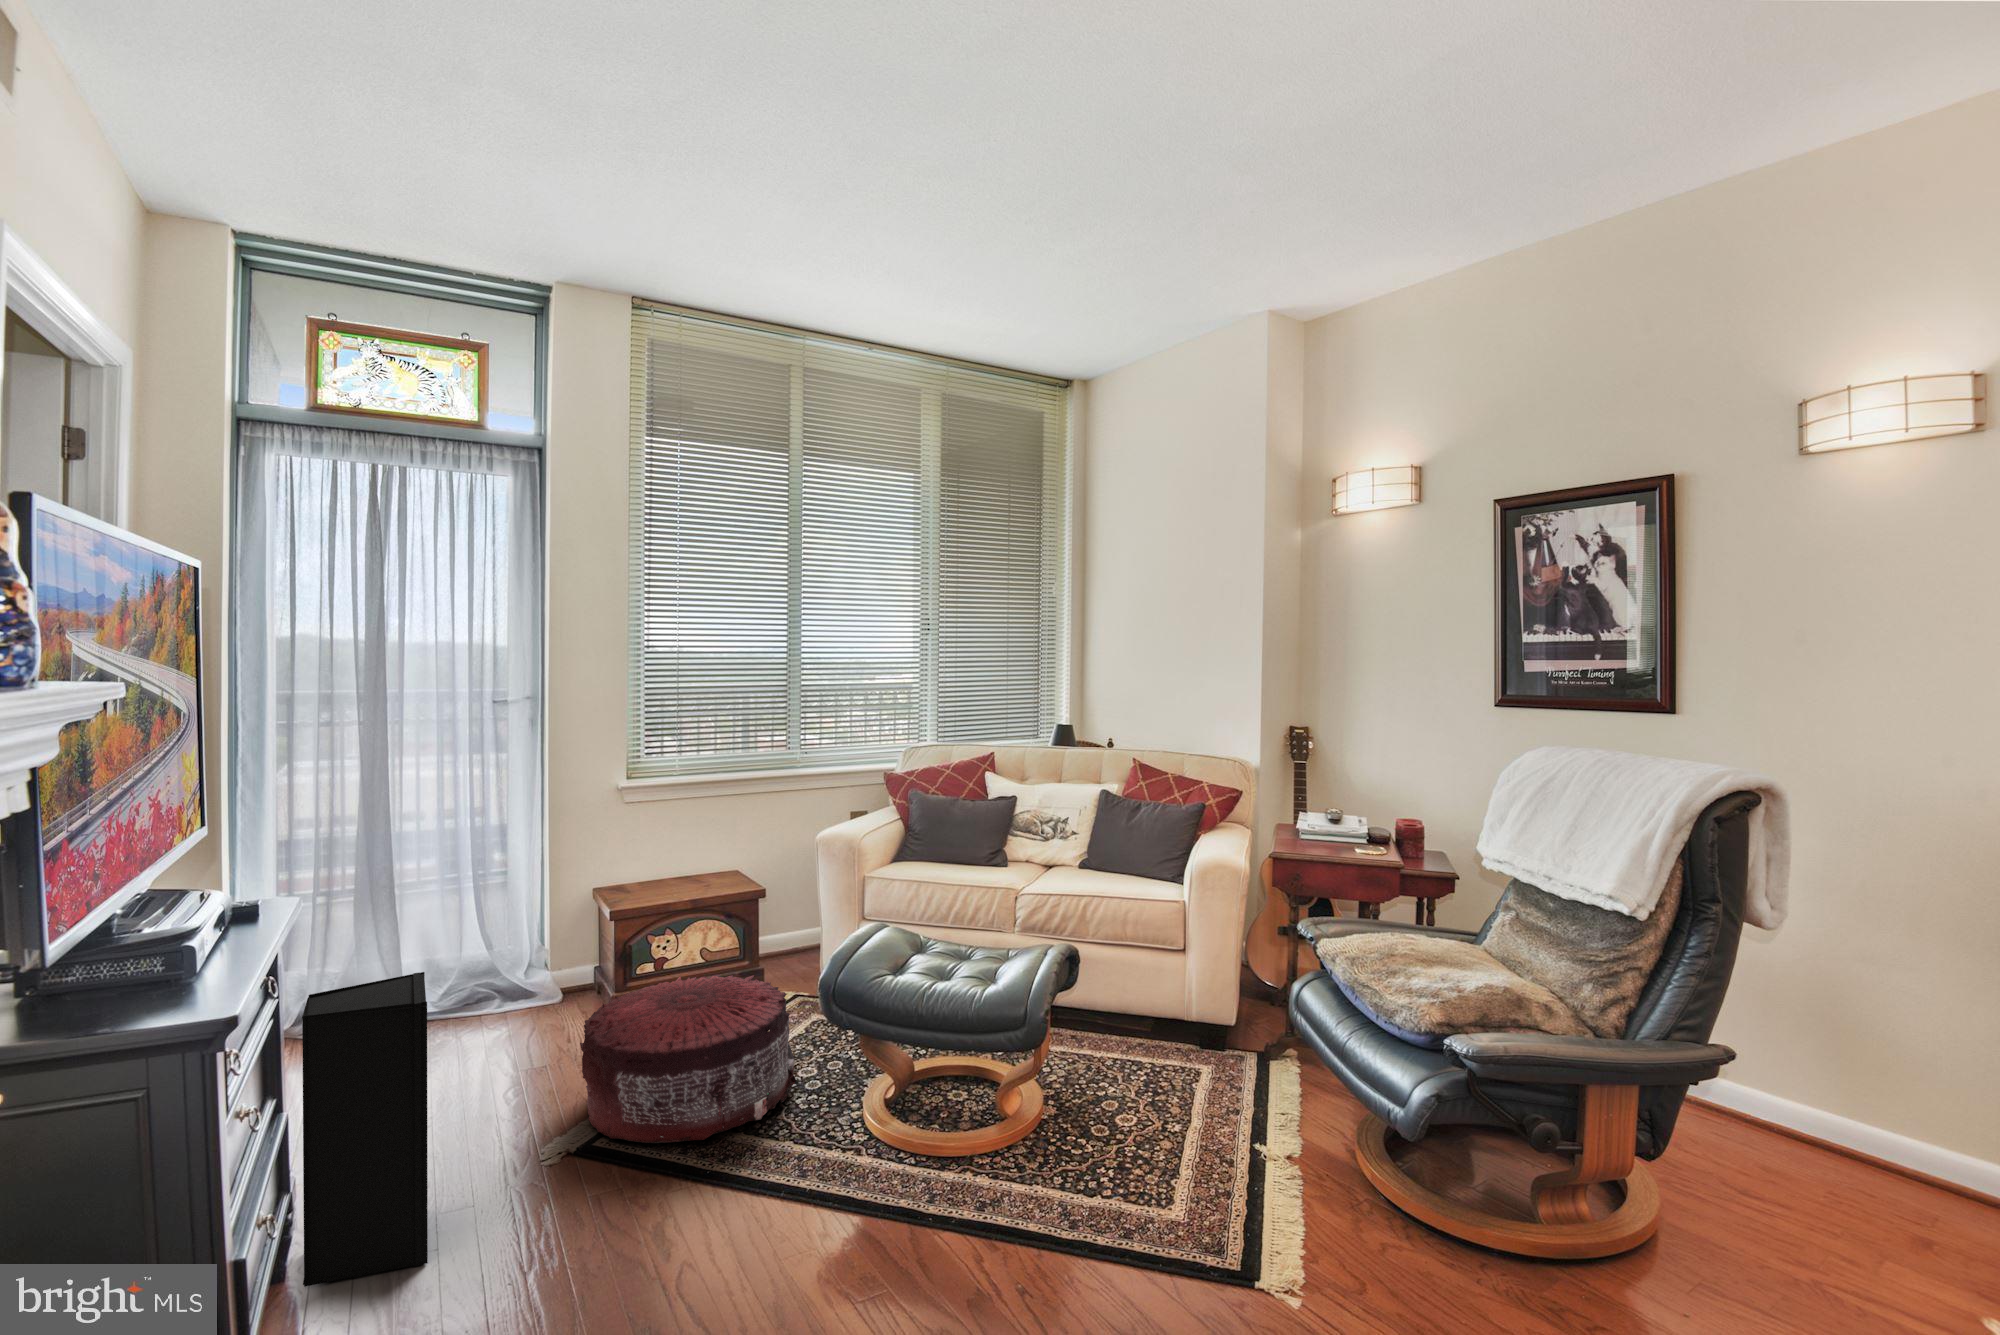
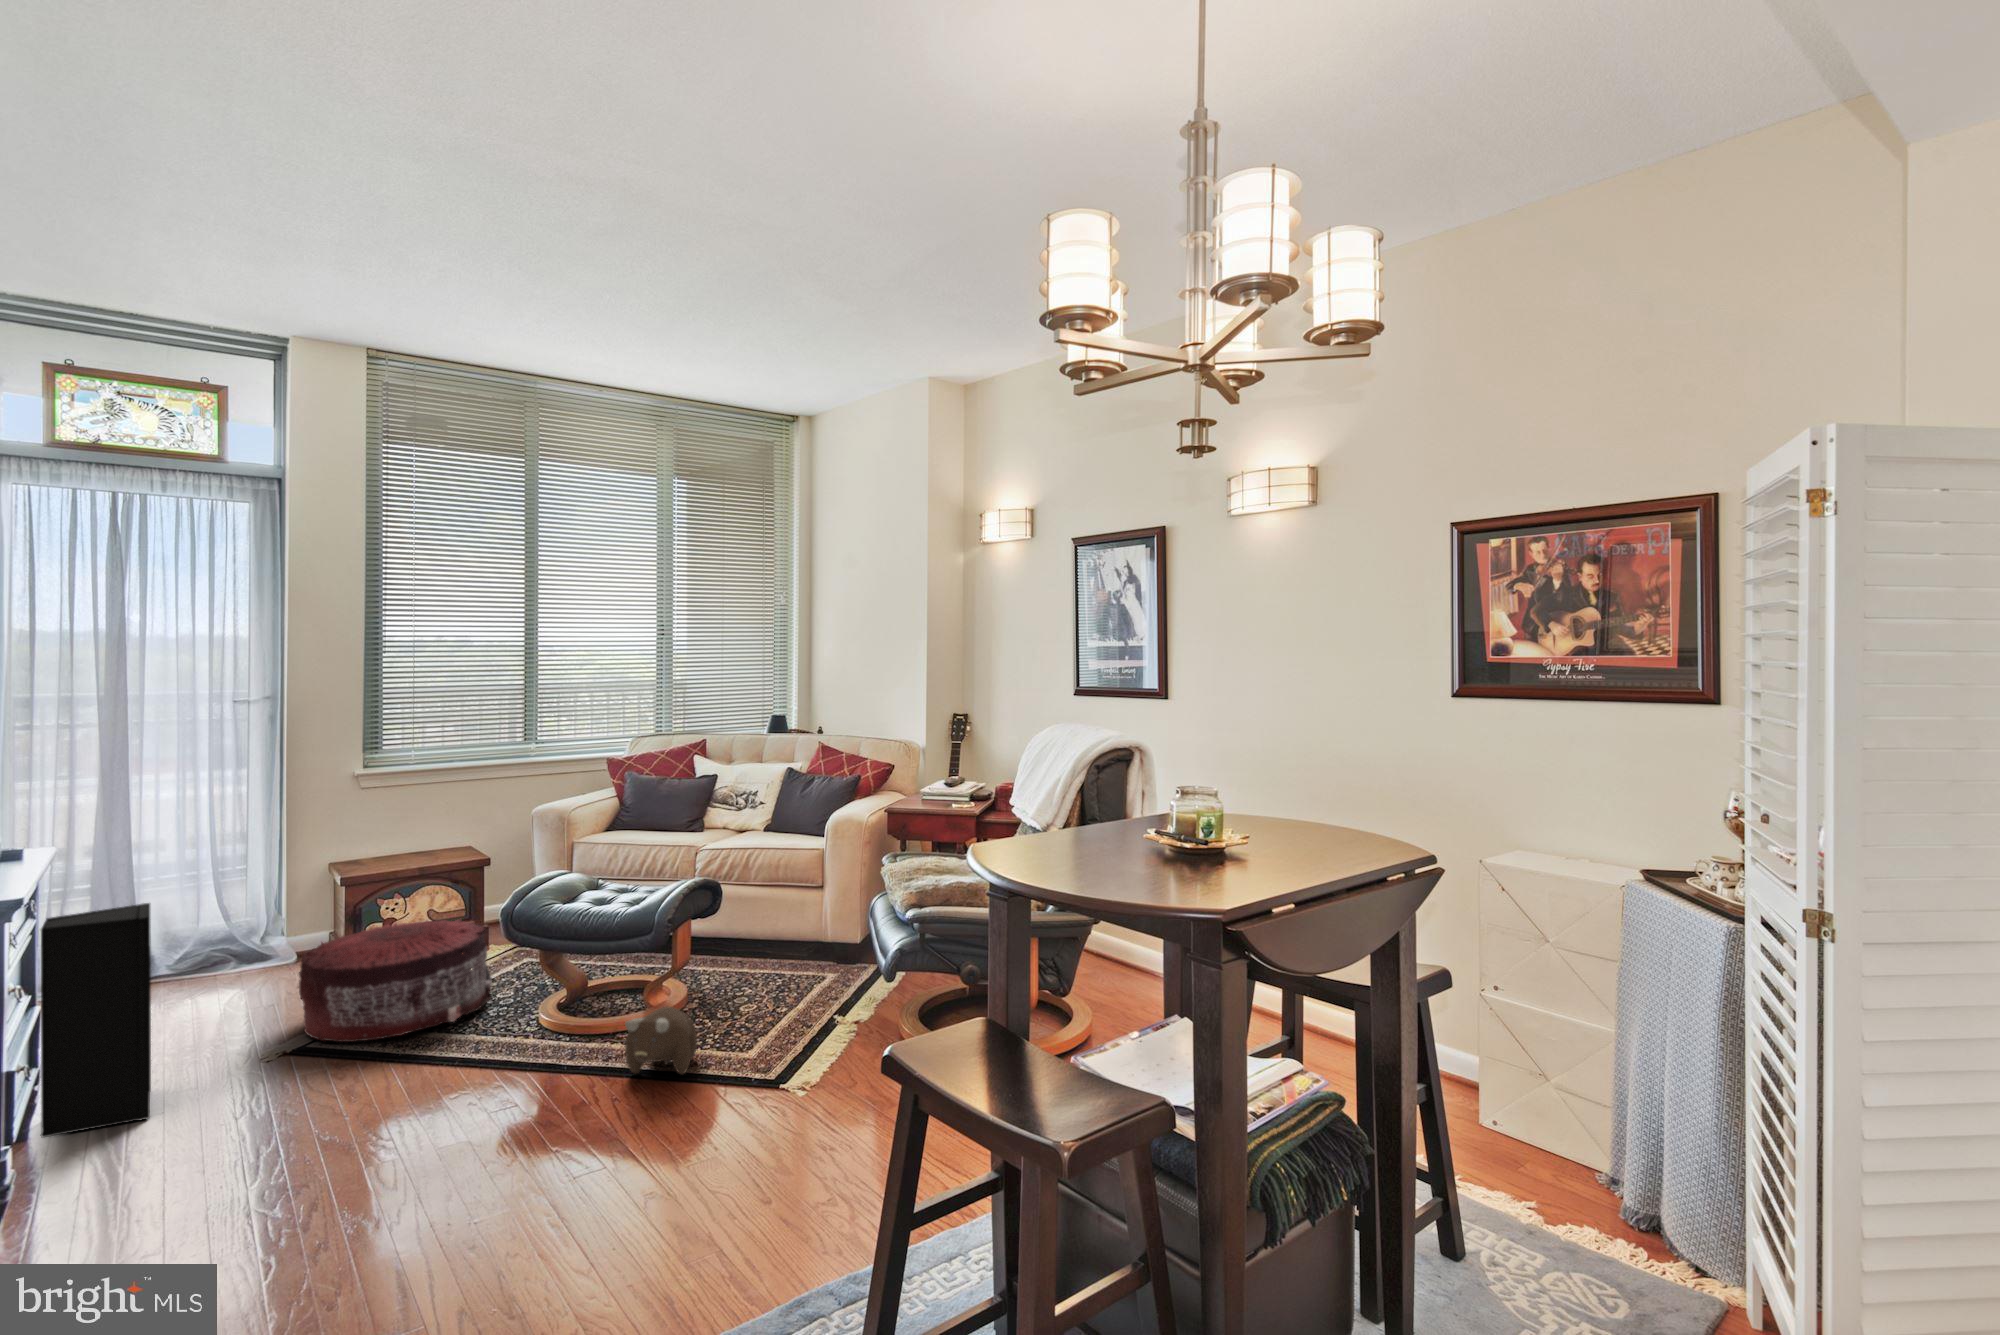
plush toy: none [1009,1146,1100,1250] -> present [625,1006,697,1074]

